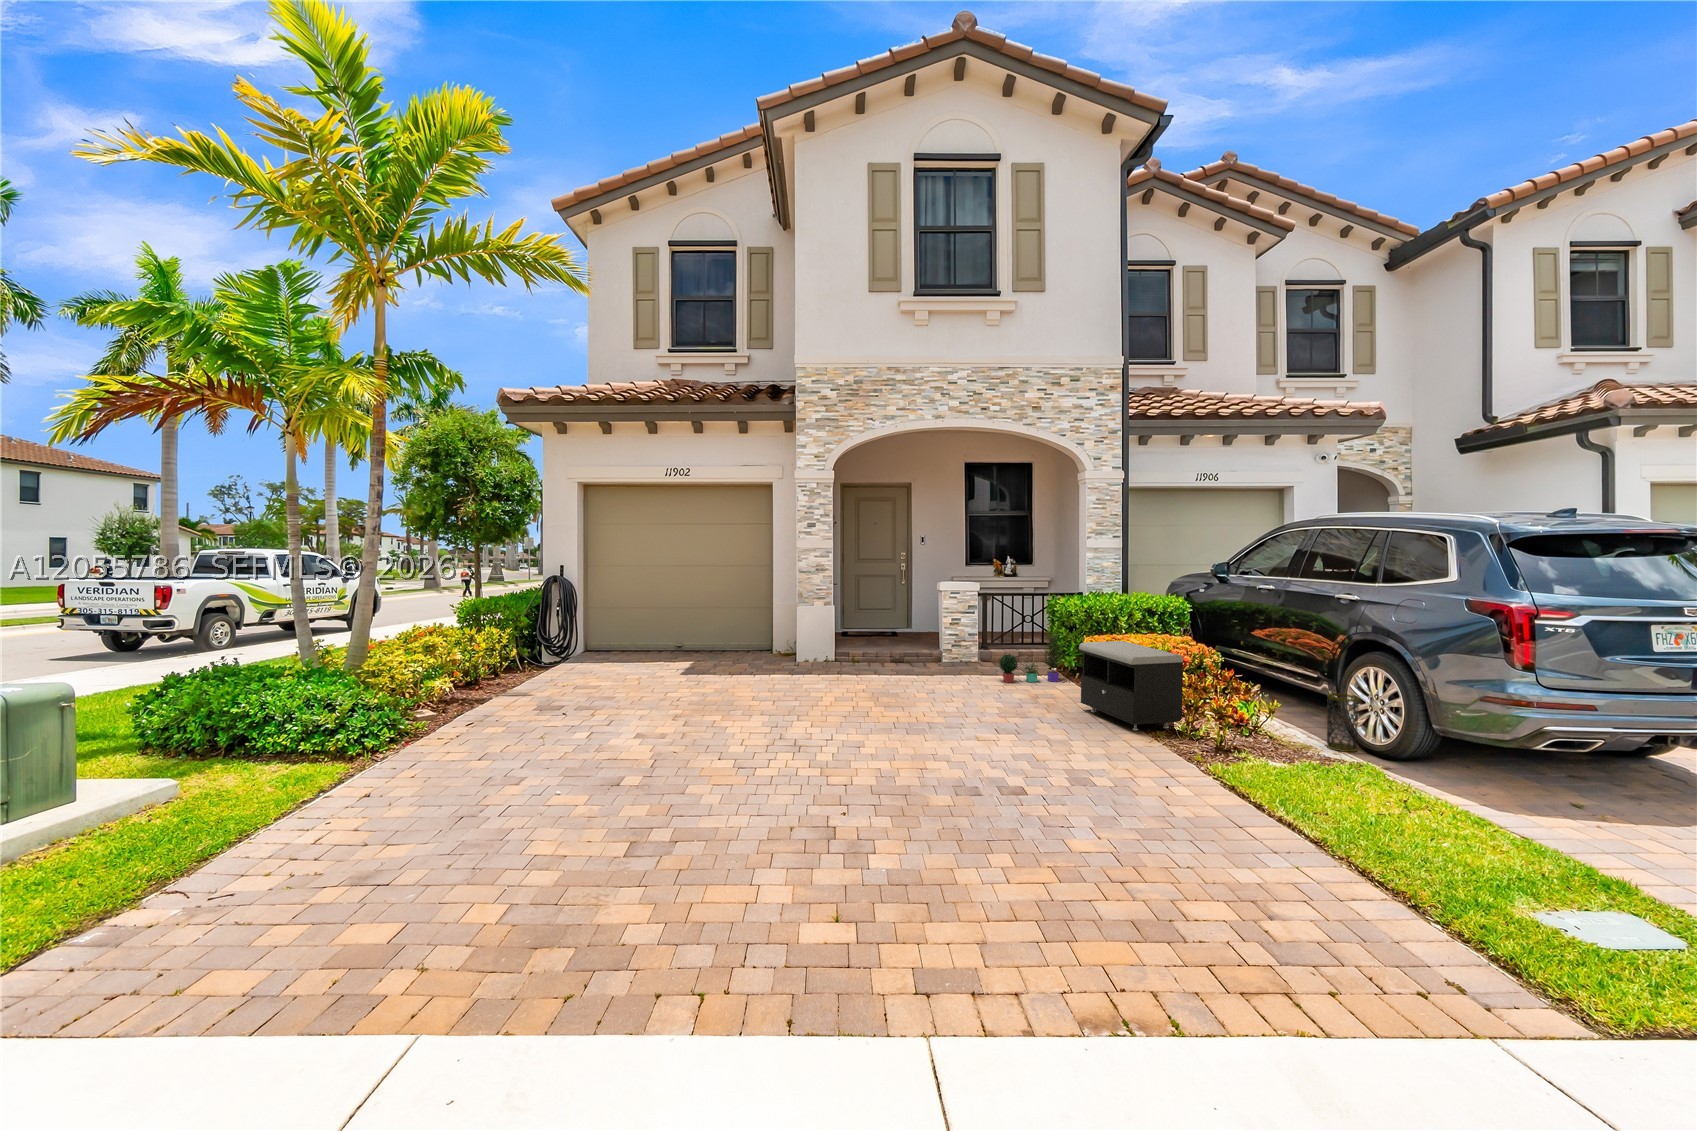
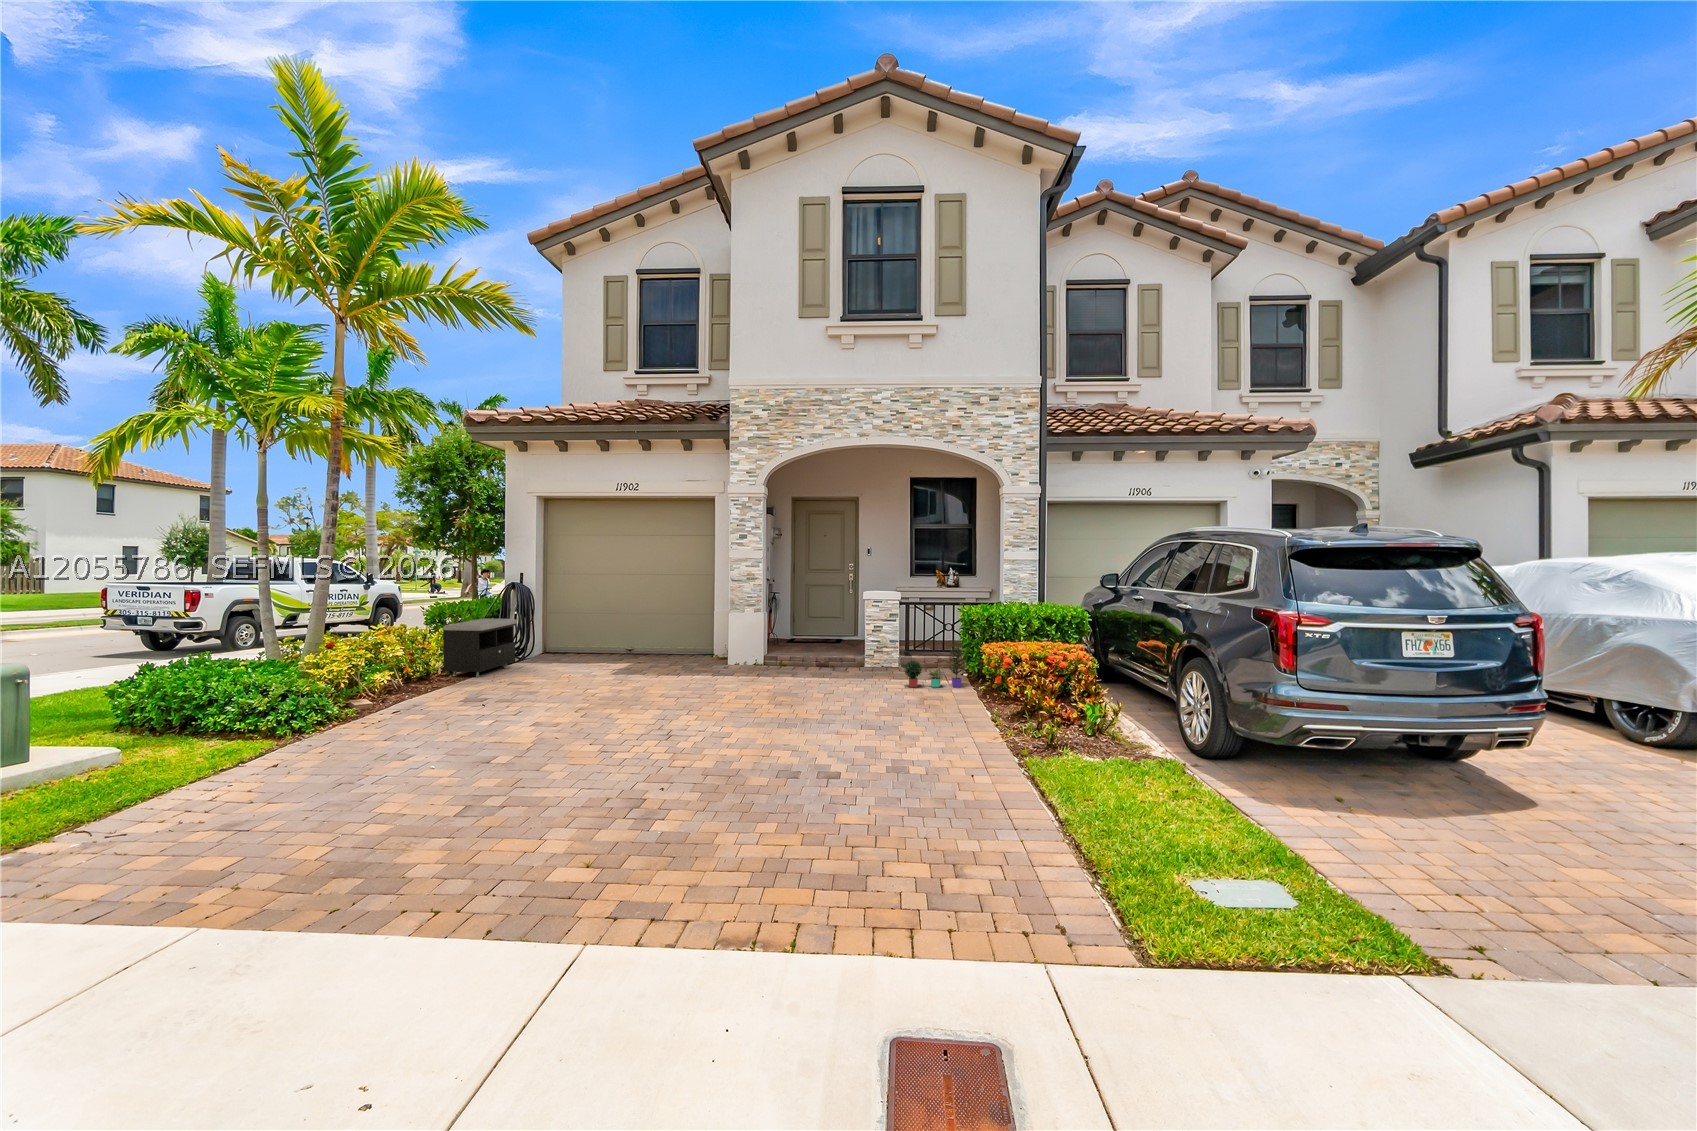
storage bench: present [1079,641,1183,730] -> present [443,618,517,677]
trash can: present [1327,693,1359,752] -> none [1158,699,1186,754]

